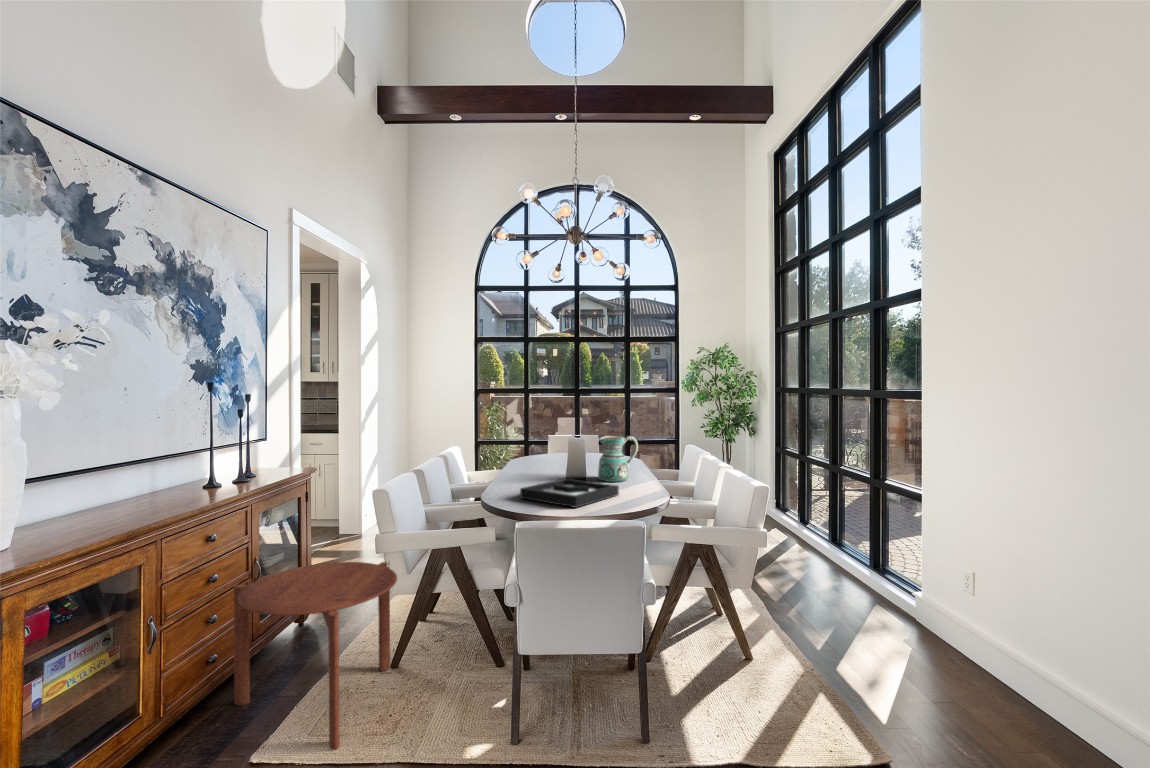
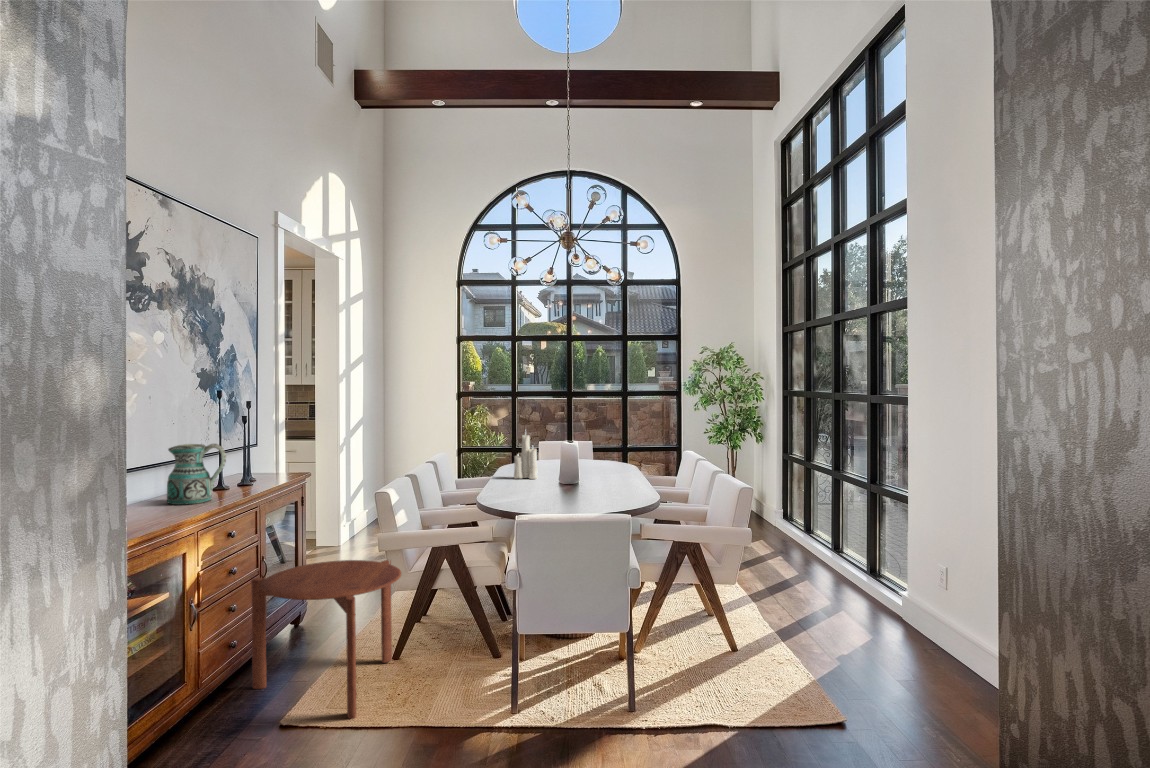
candle: none [522,421,546,473] -> present [514,434,538,479]
ceramic pitcher: present [598,436,638,482] -> present [167,444,226,505]
decorative tray: present [520,479,619,508] -> none [514,483,609,508]

